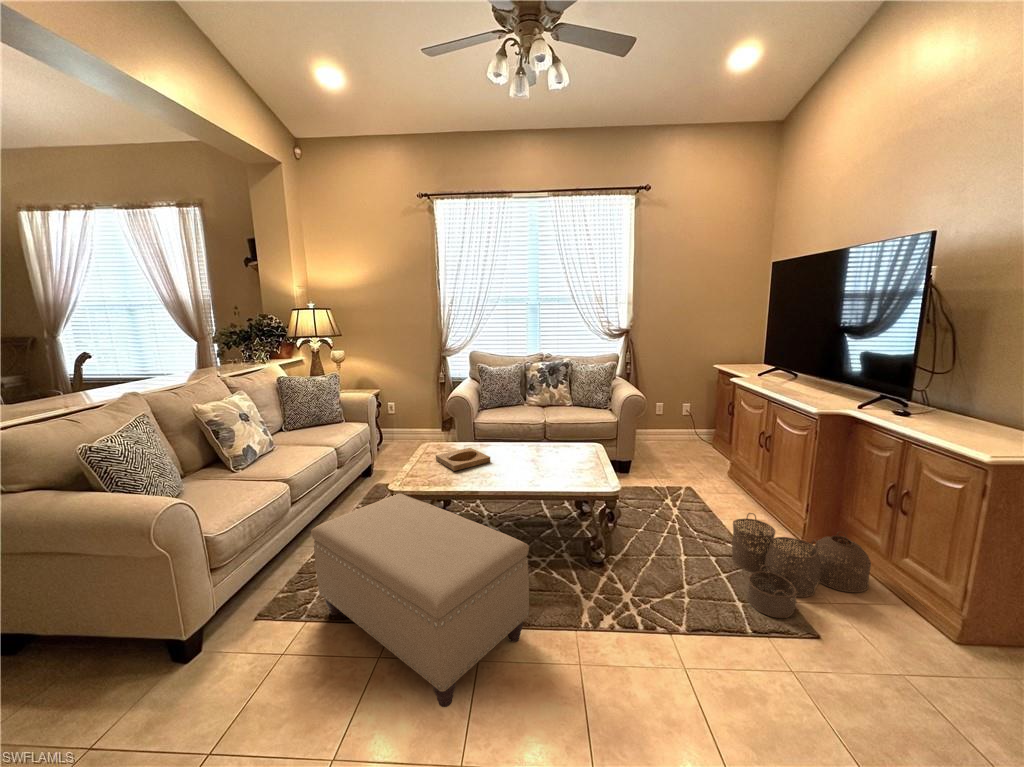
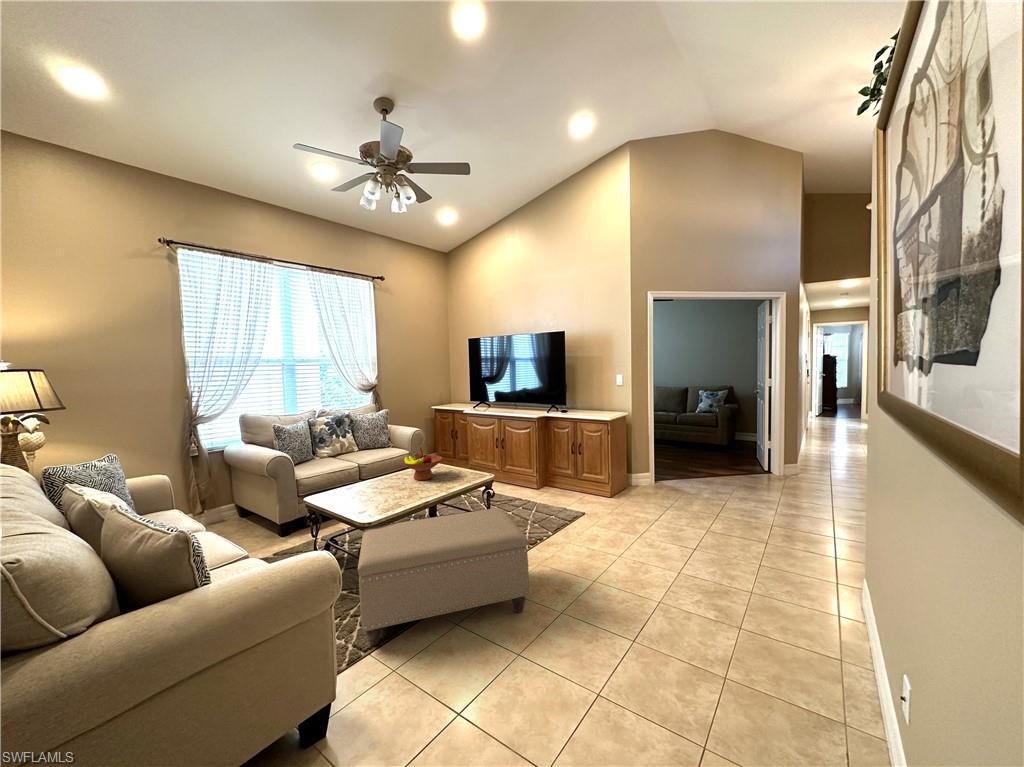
fruit bowl: none [521,425,573,462] -> present [402,453,442,480]
tray: present [436,448,490,471] -> none [345,487,392,504]
woven basket: present [732,513,871,618] -> none [521,472,573,516]

